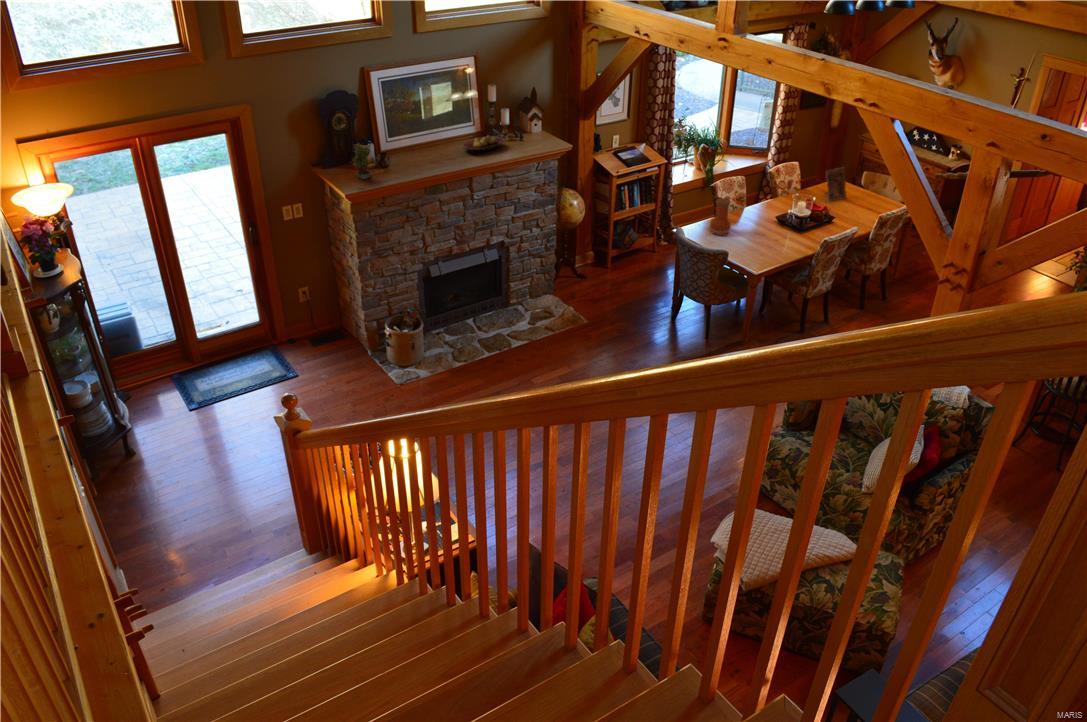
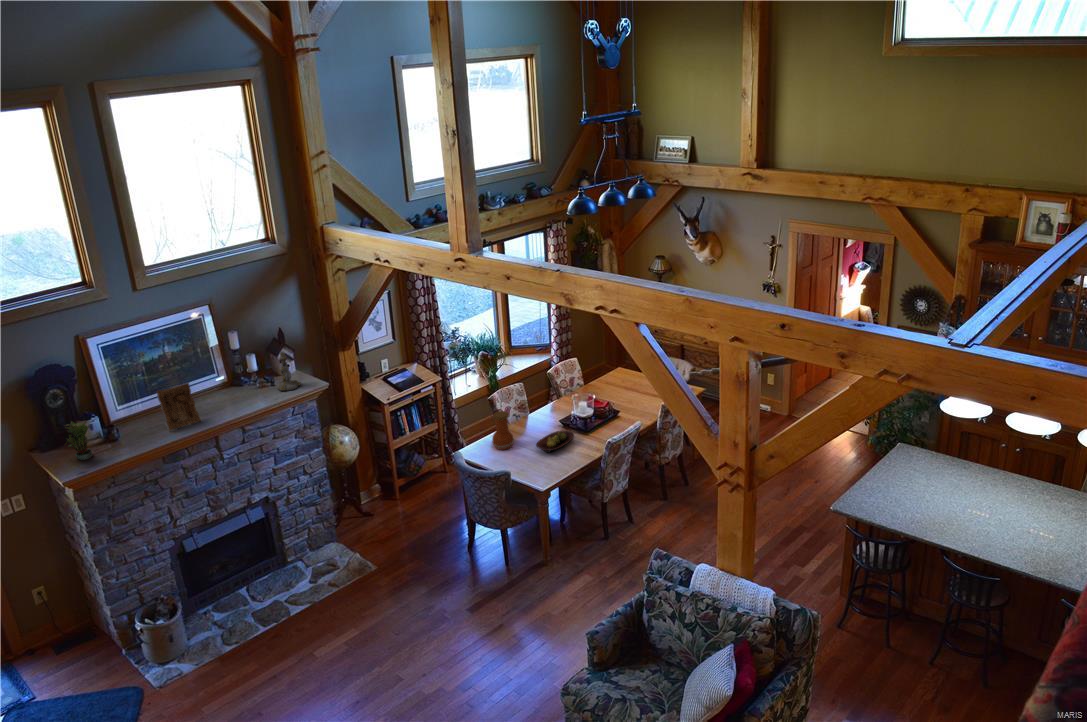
candlestick: none [523,110,546,148] -> present [277,352,301,391]
fruit bowl: present [462,135,504,153] -> present [536,430,574,453]
picture frame: present [824,167,846,202] -> present [157,383,201,431]

